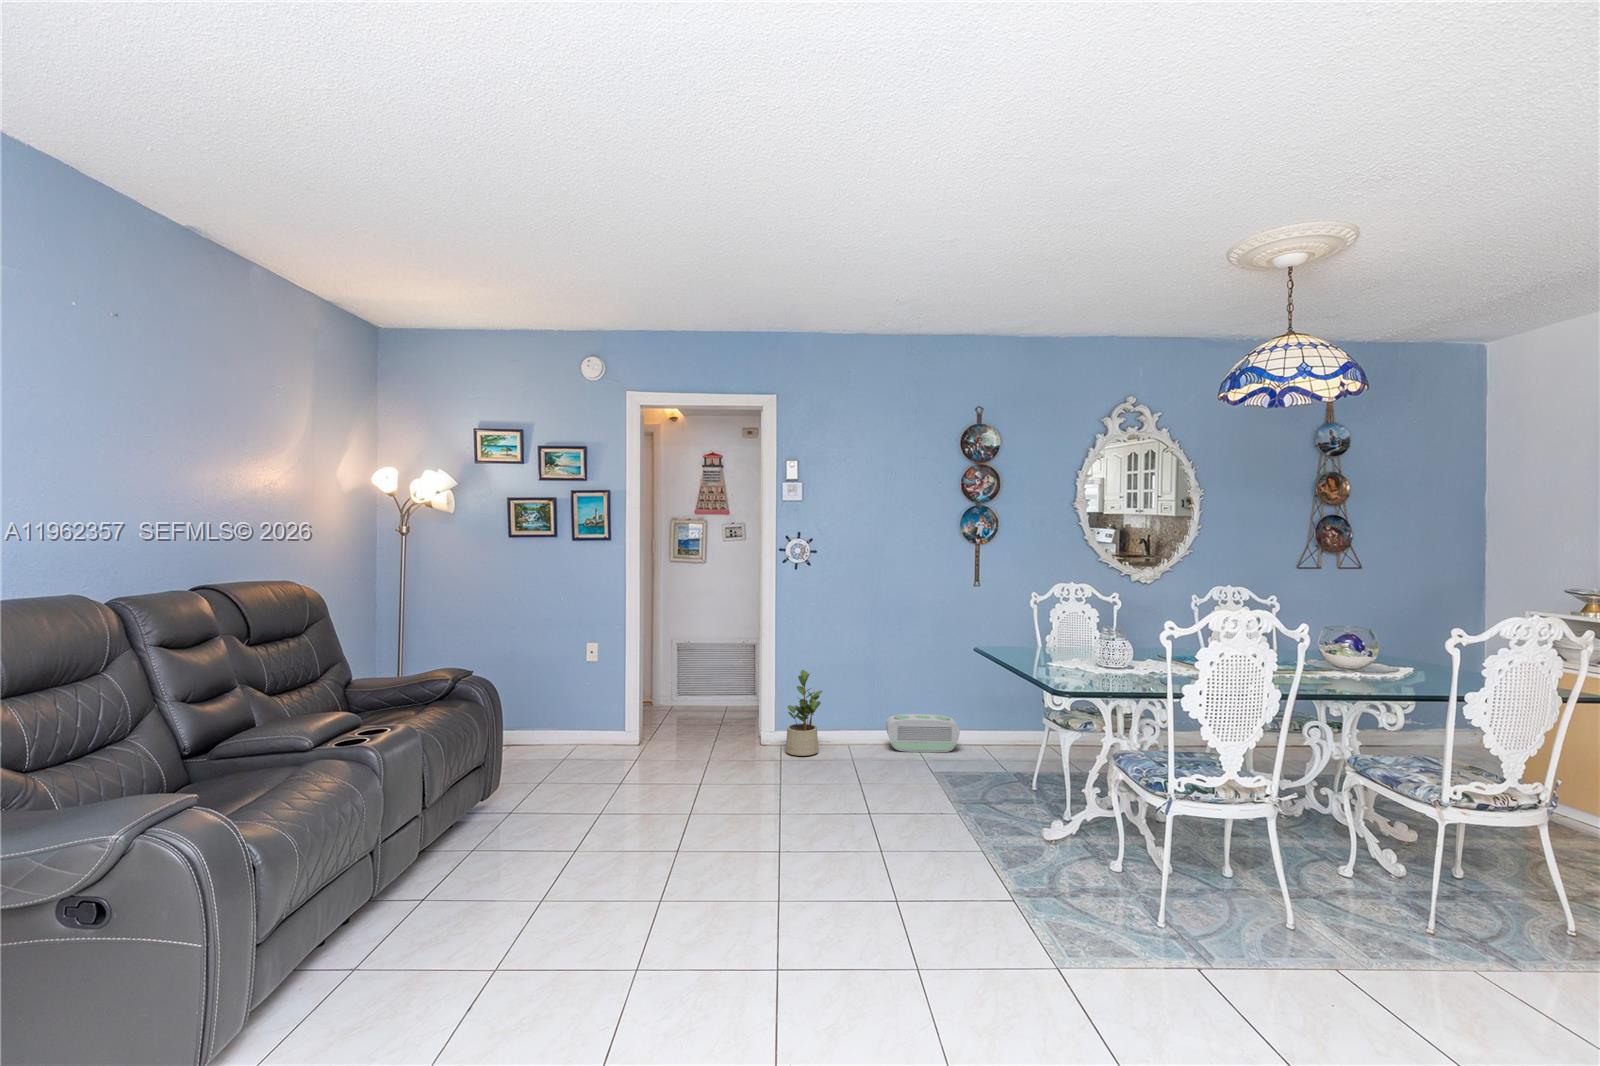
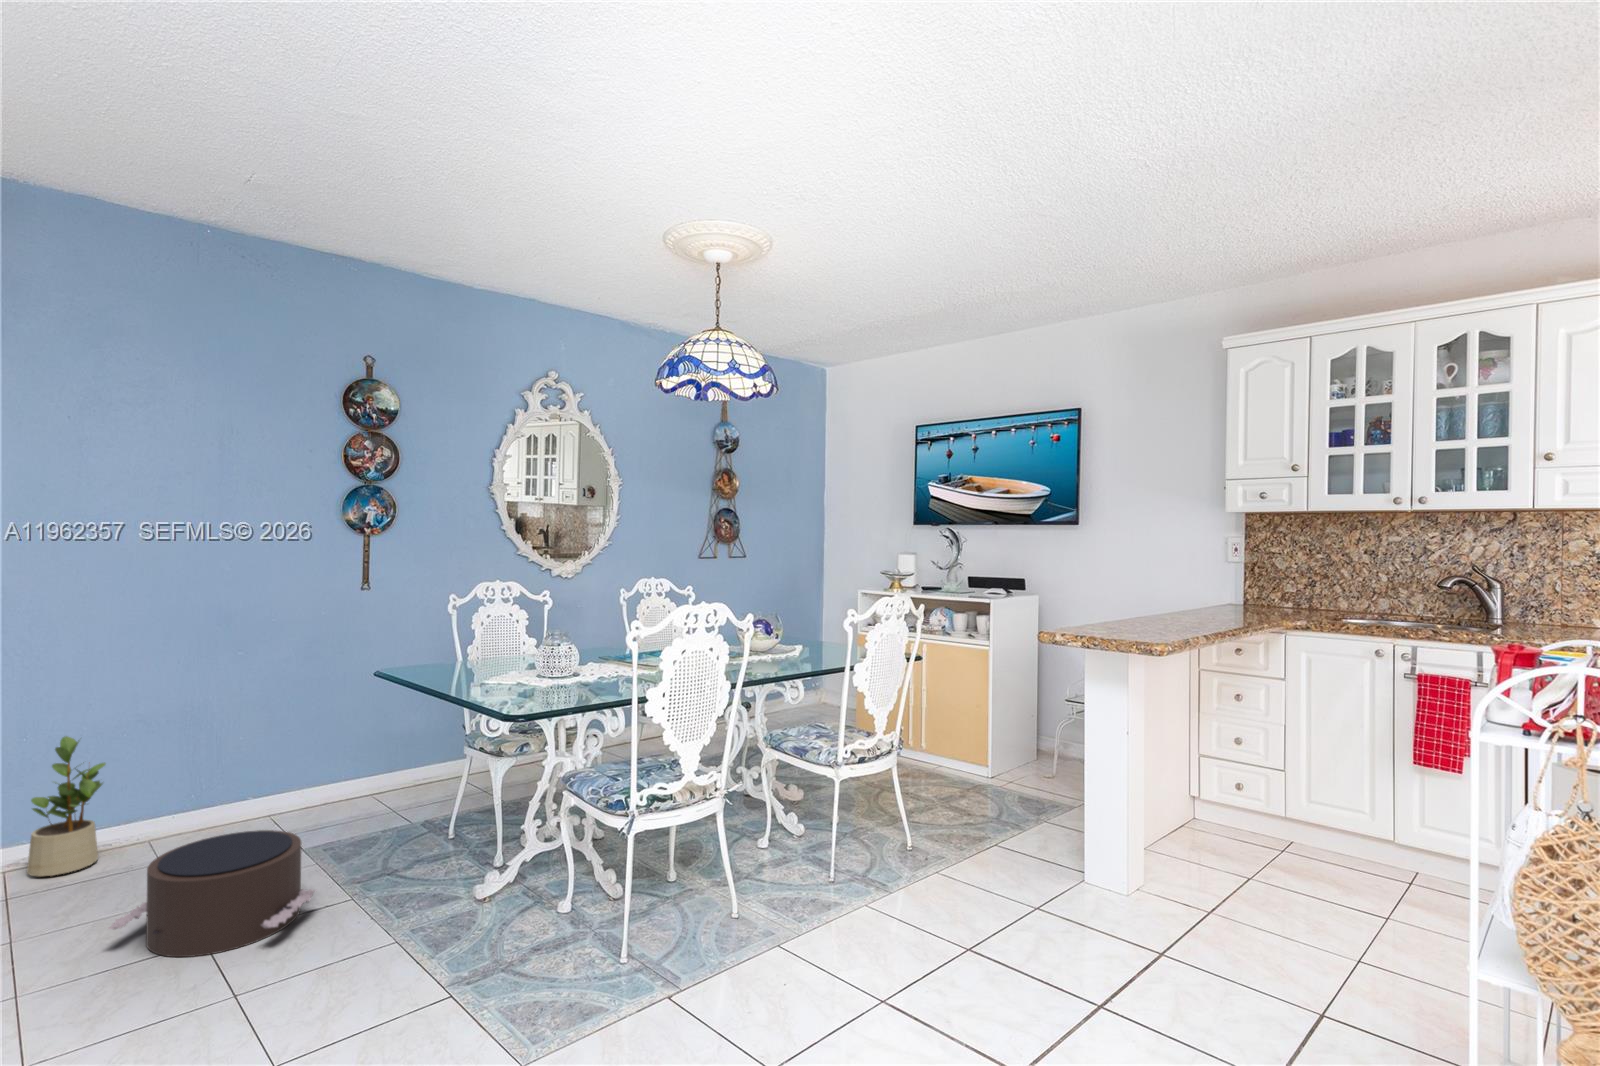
air purifier: present [886,714,960,752] -> none [225,763,344,825]
pouf: none [819,748,934,824] -> present [109,830,315,957]

